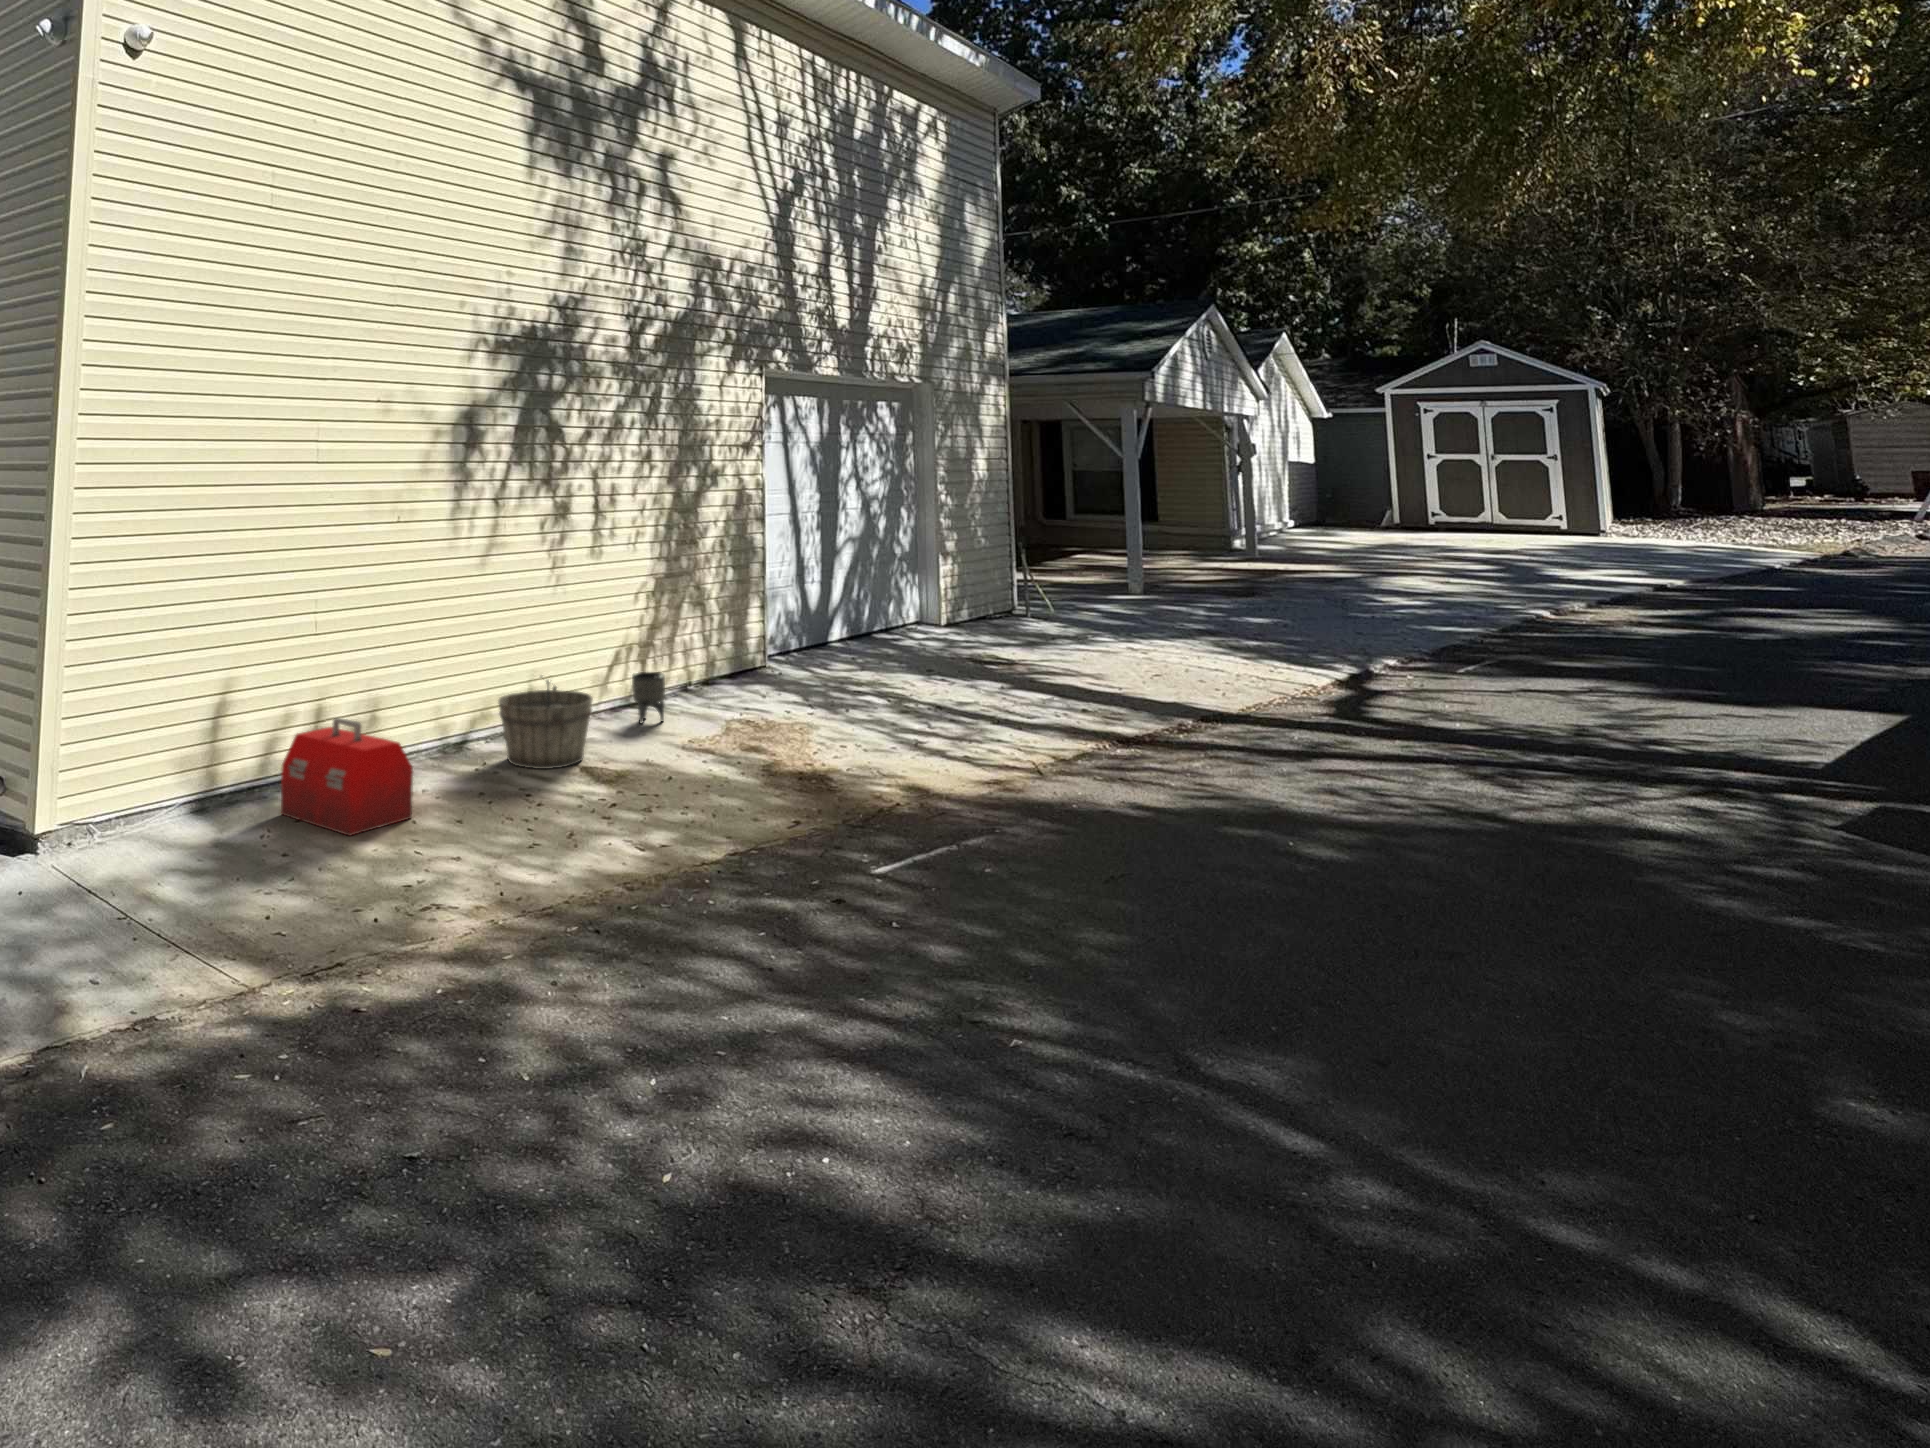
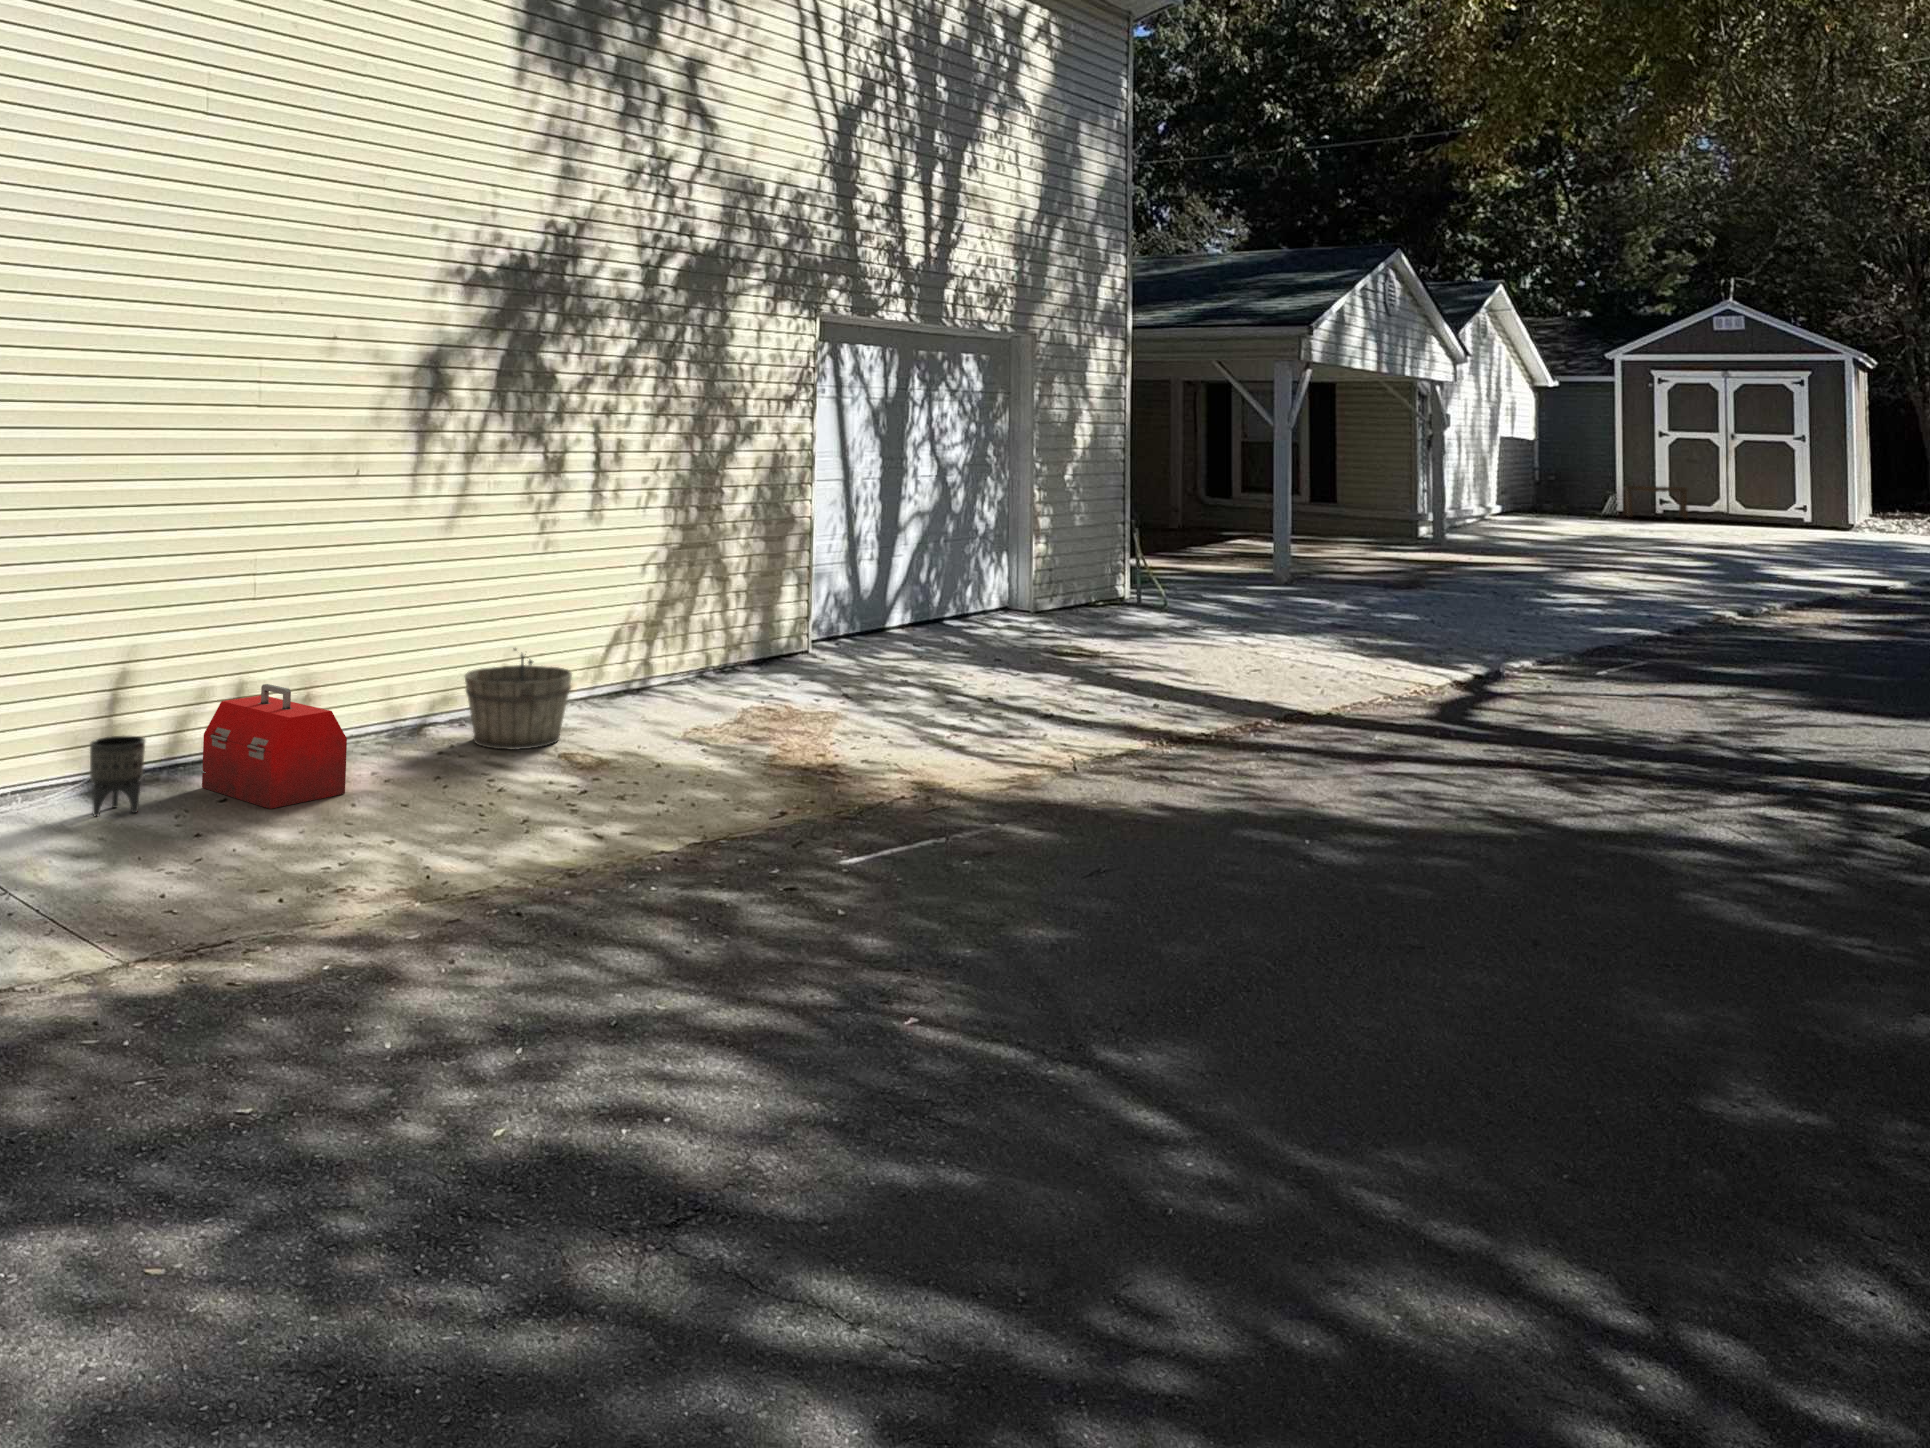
bench: none [1380,499,1437,526] -> present [1623,485,1688,519]
planter: present [632,672,665,723] -> present [90,736,145,816]

